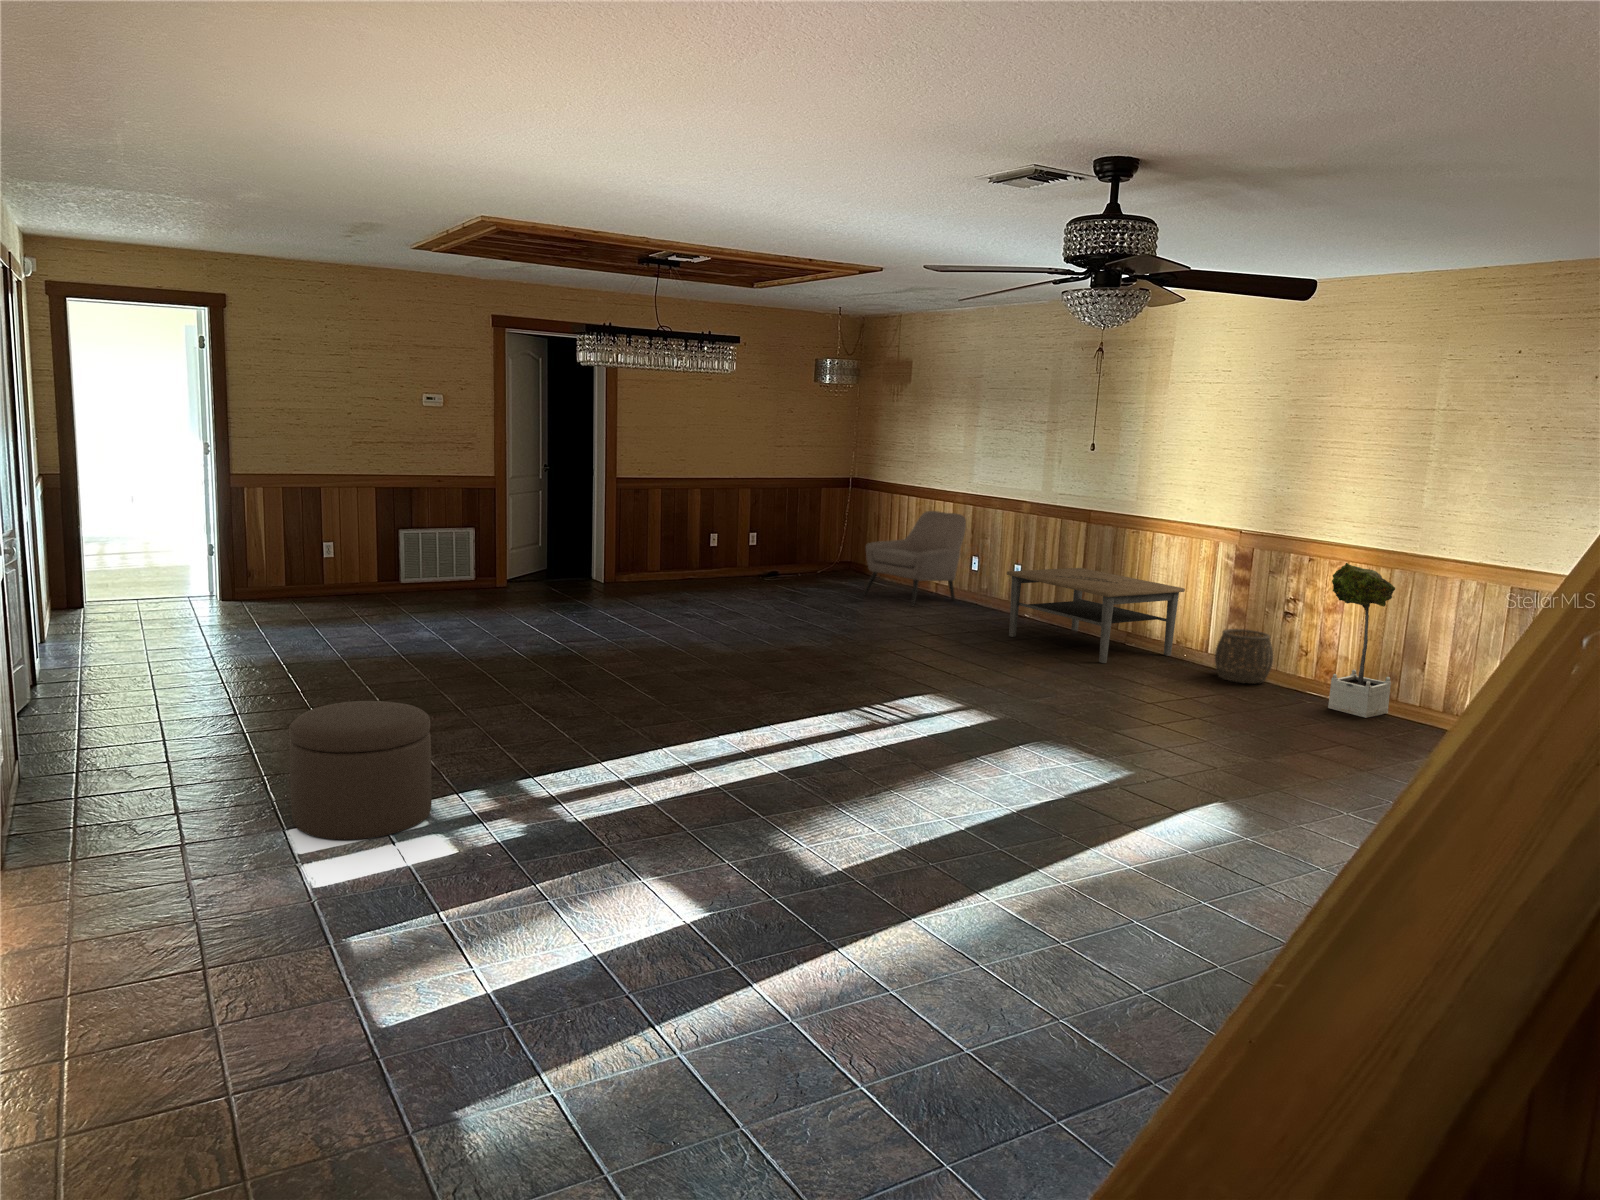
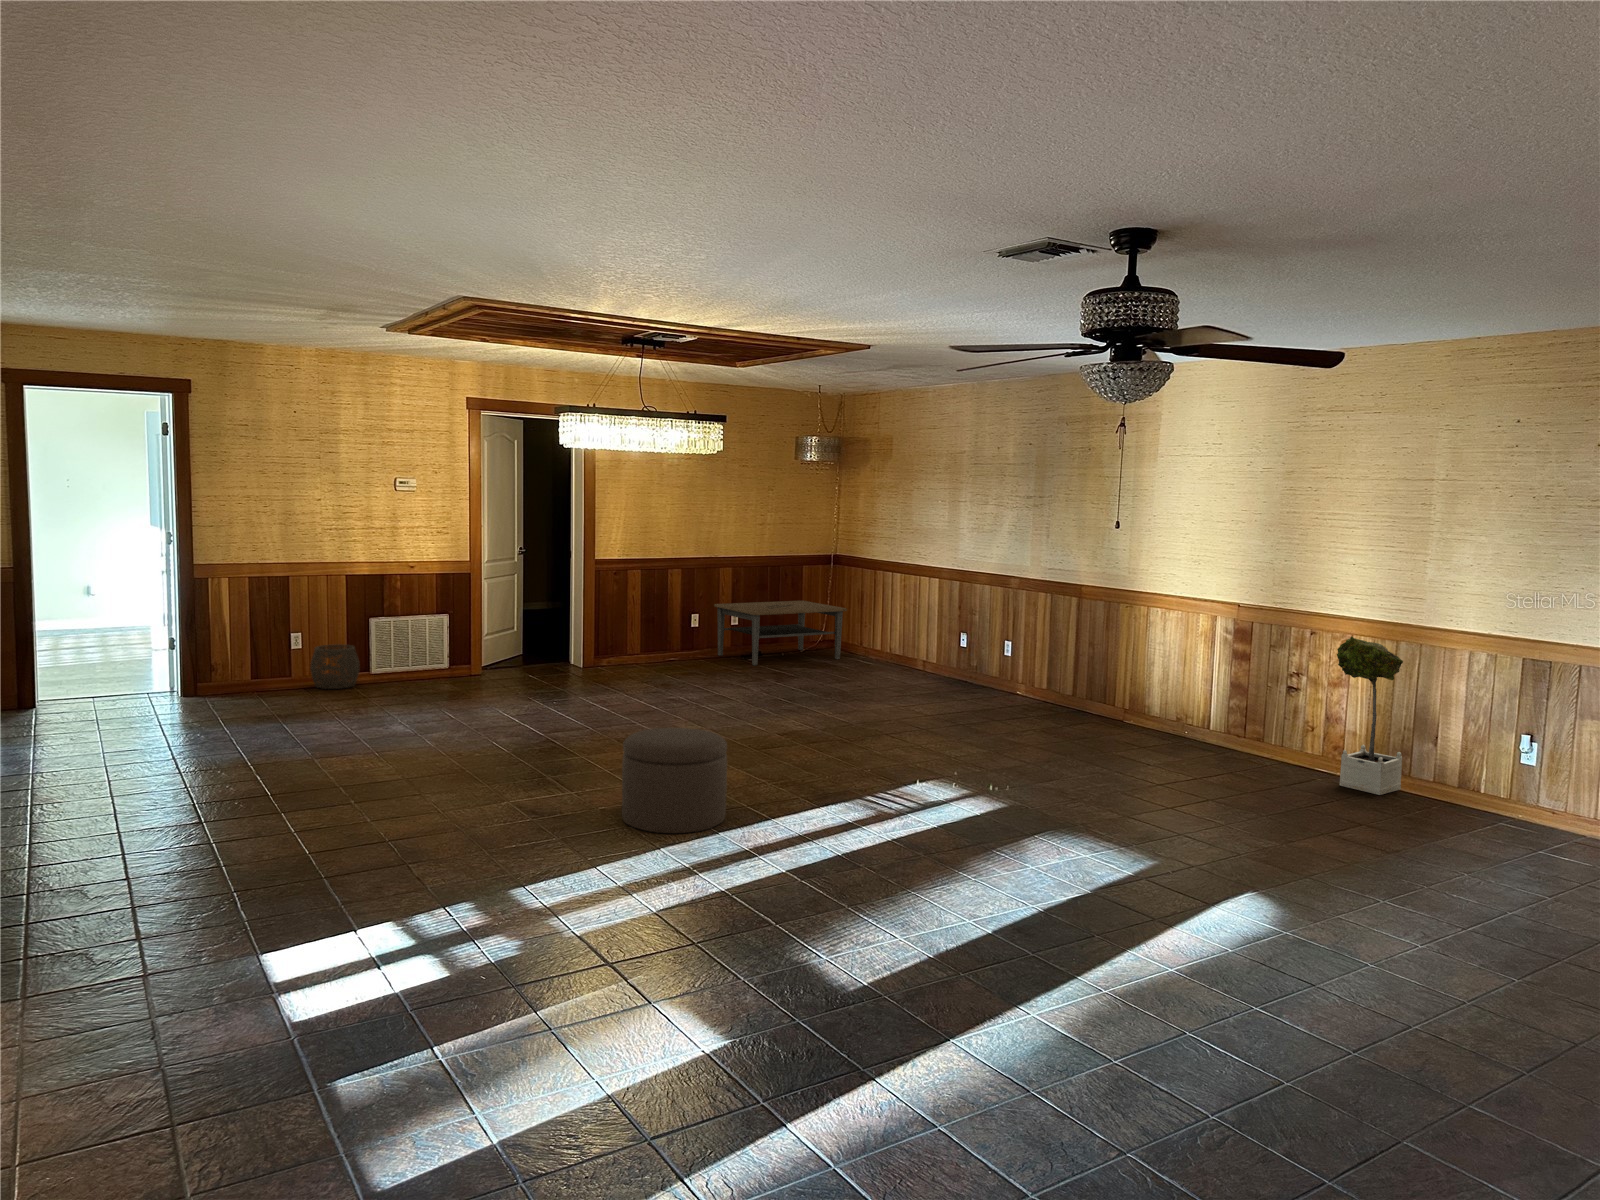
armchair: present [864,511,966,606] -> none [850,589,952,687]
coffee table: present [1007,568,1185,663] -> present [714,601,847,665]
woven basket: present [1215,629,1273,684] -> present [310,644,360,689]
ottoman: present [289,701,432,840] -> present [622,728,727,833]

